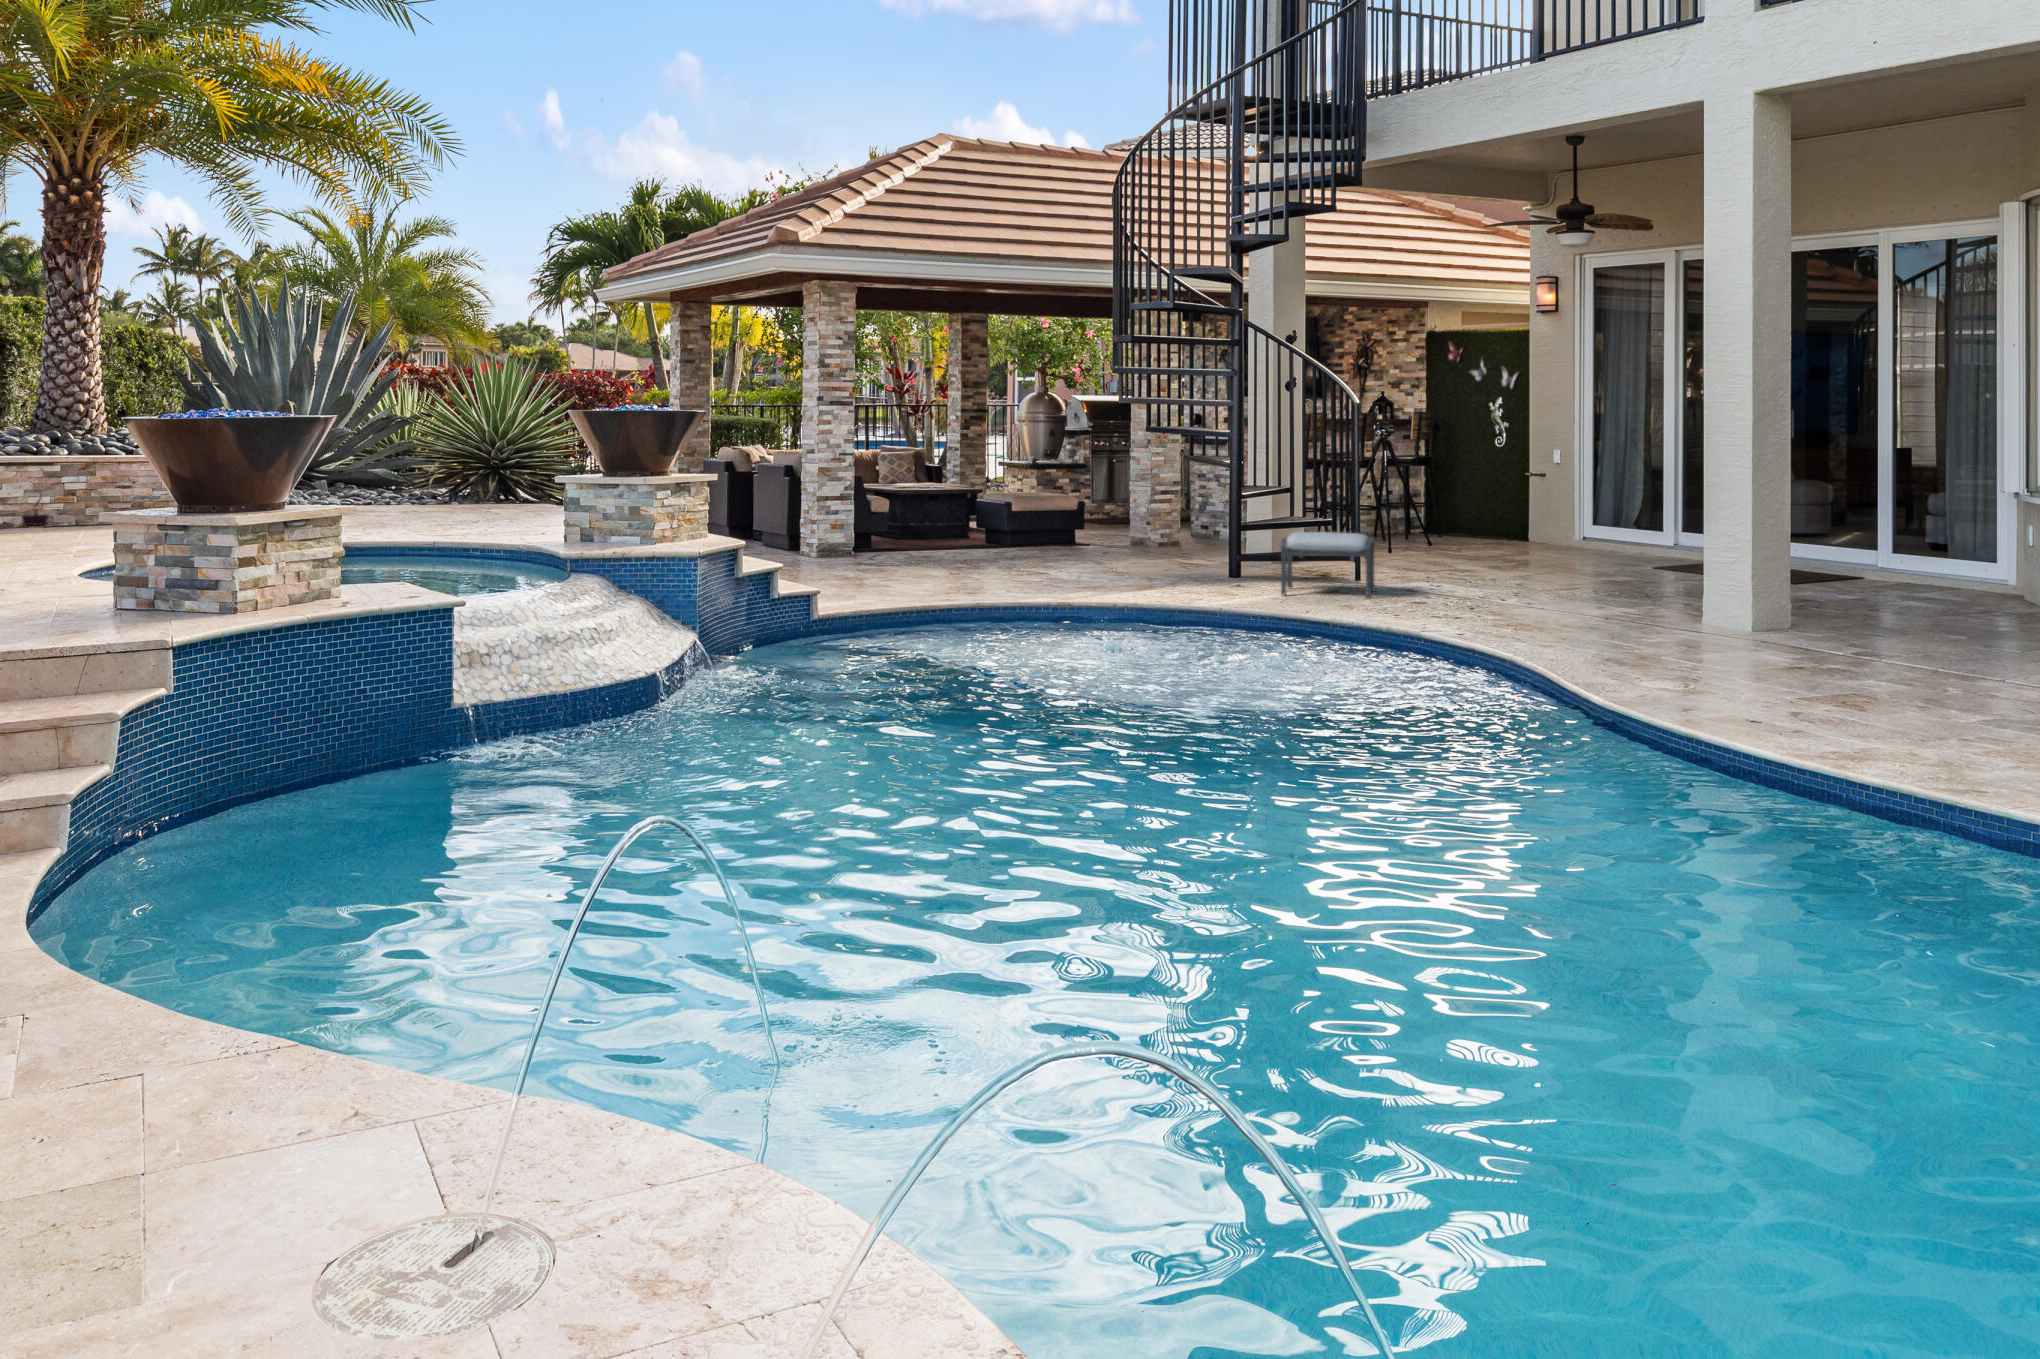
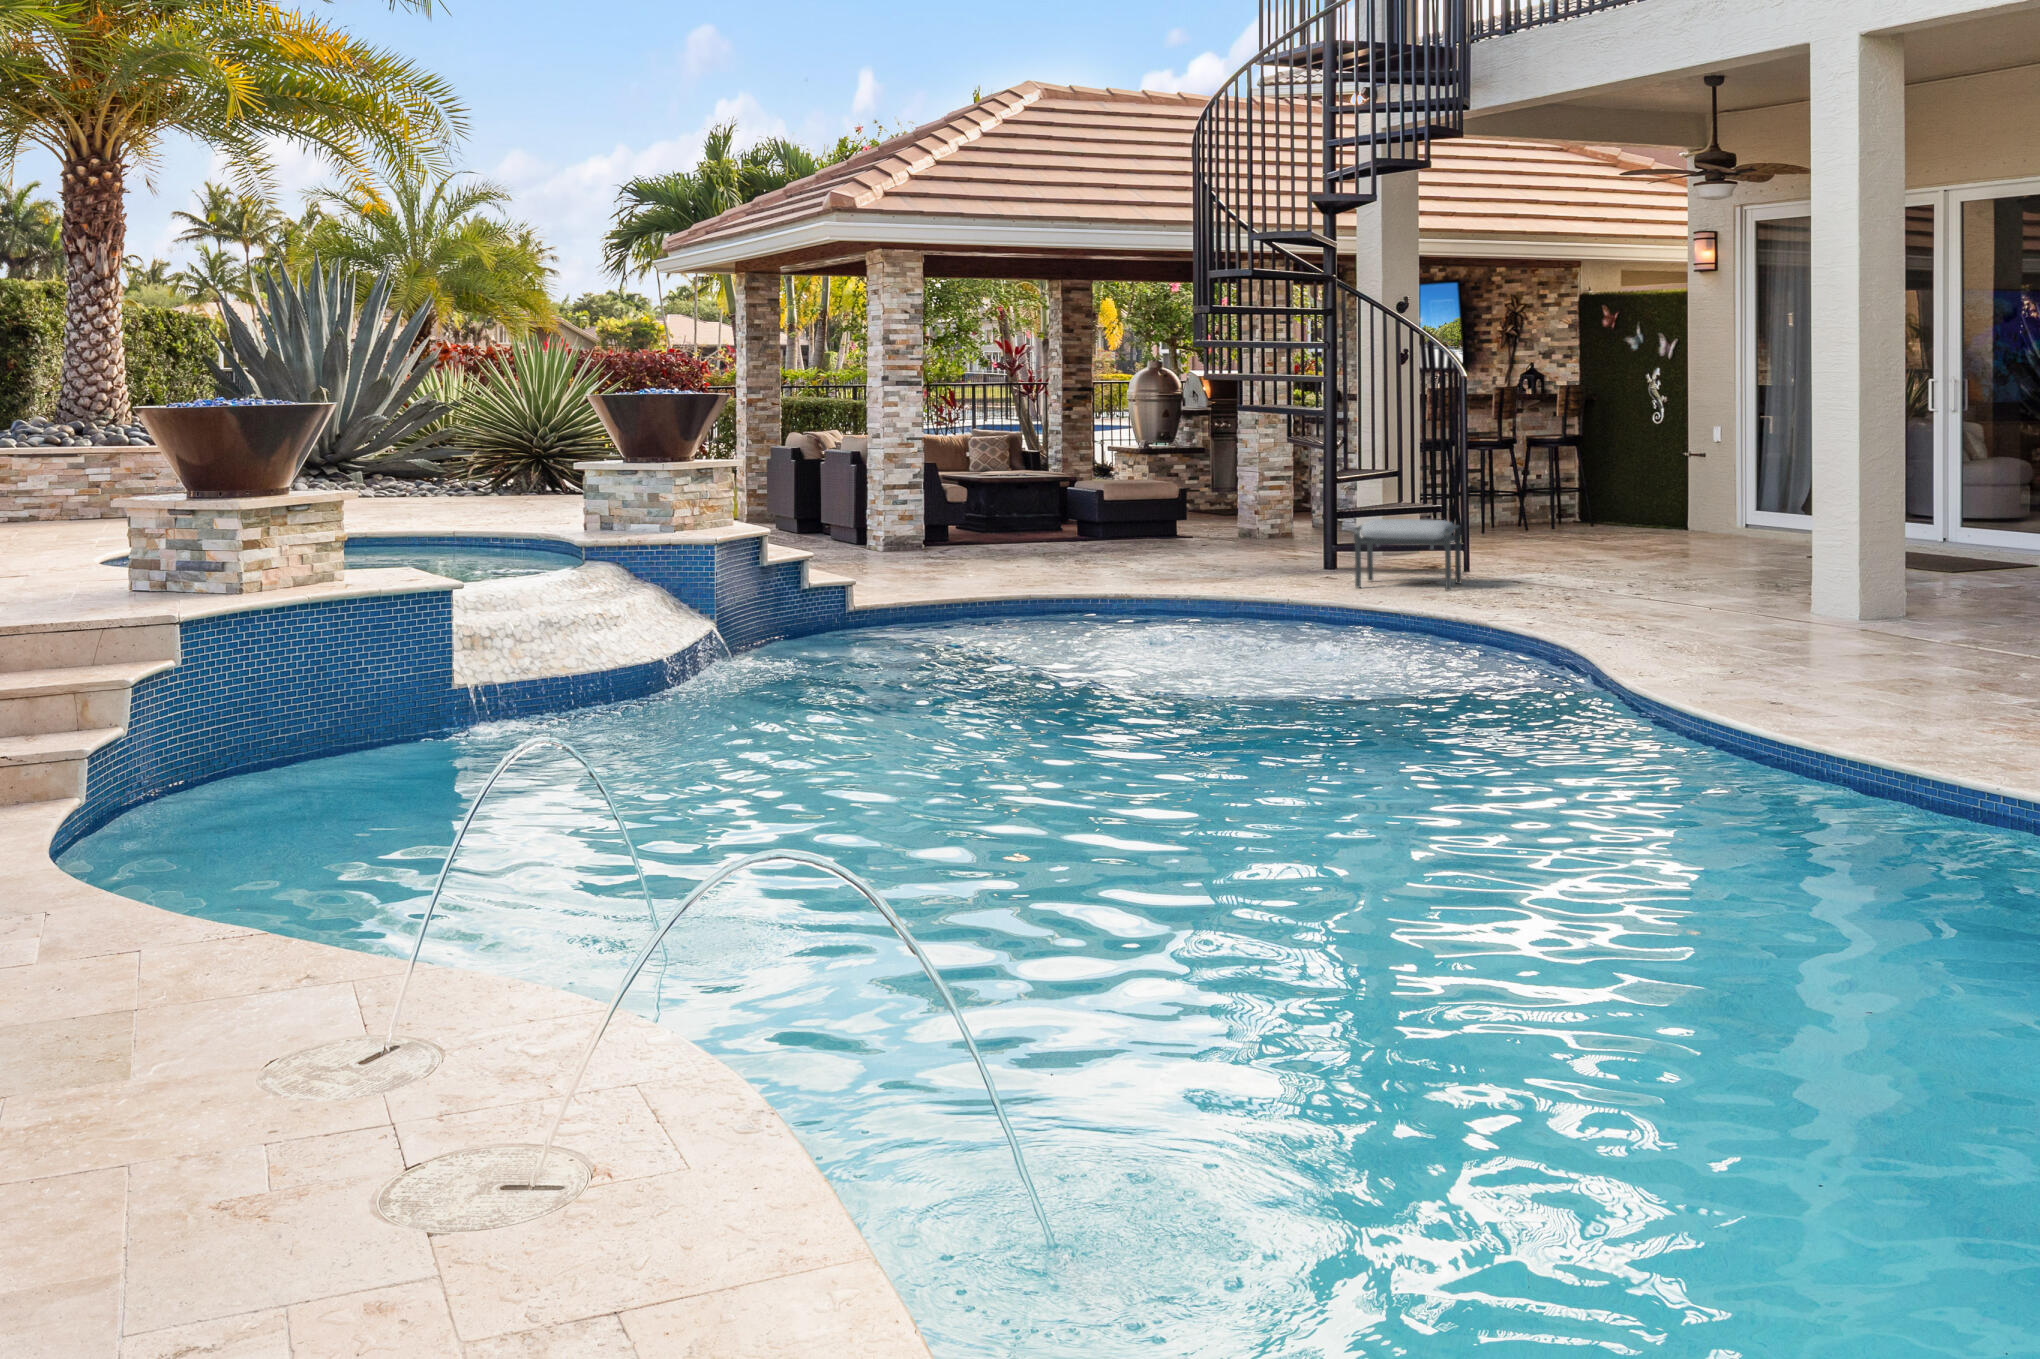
potted plant: present [22,473,59,525] -> none [39,462,86,522]

